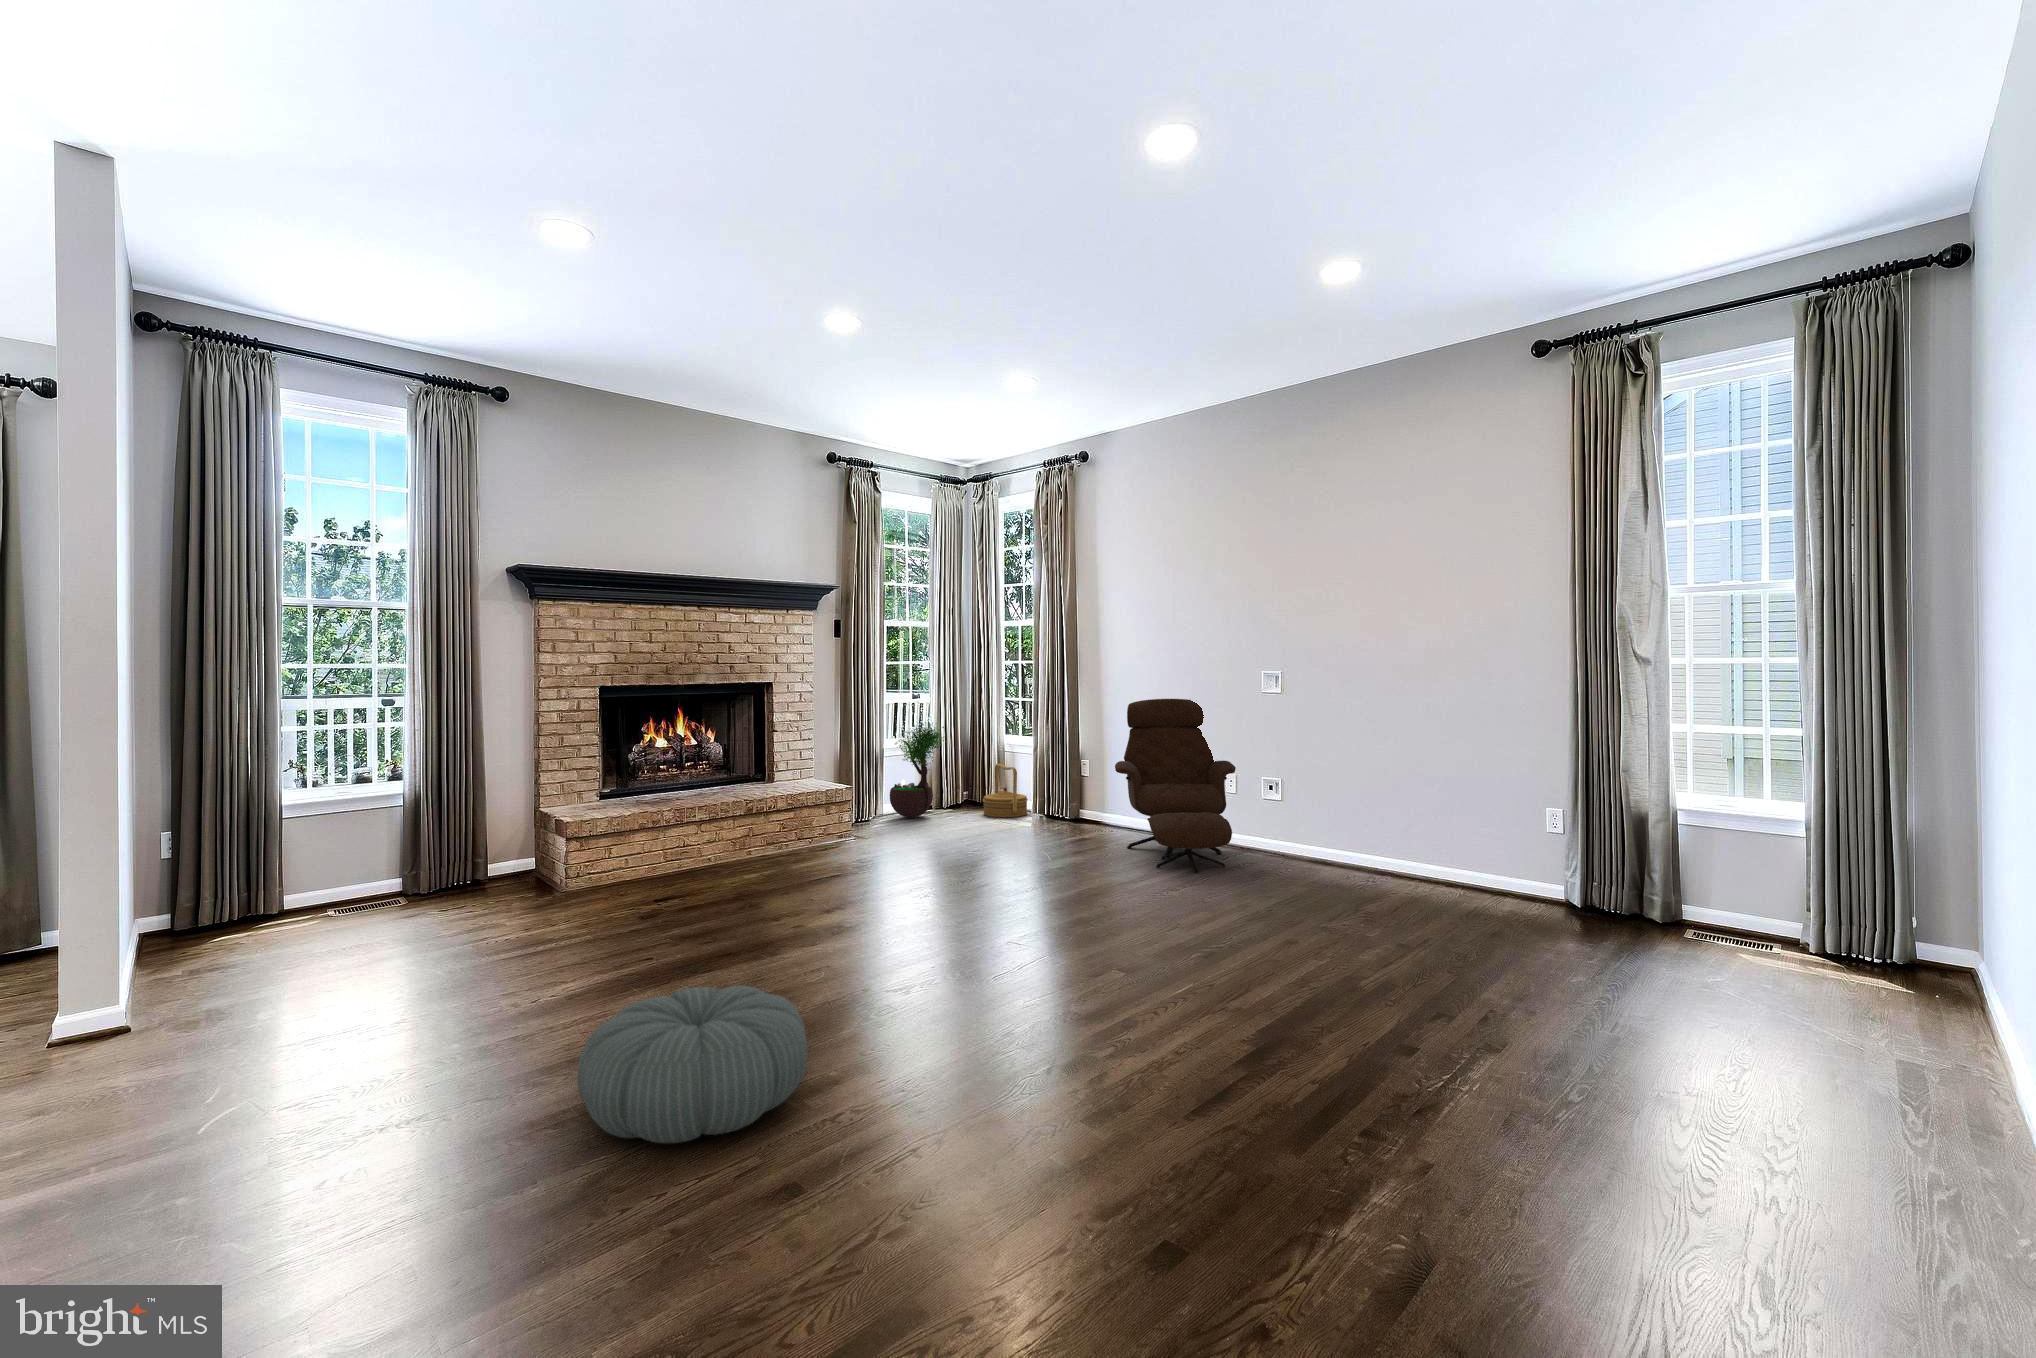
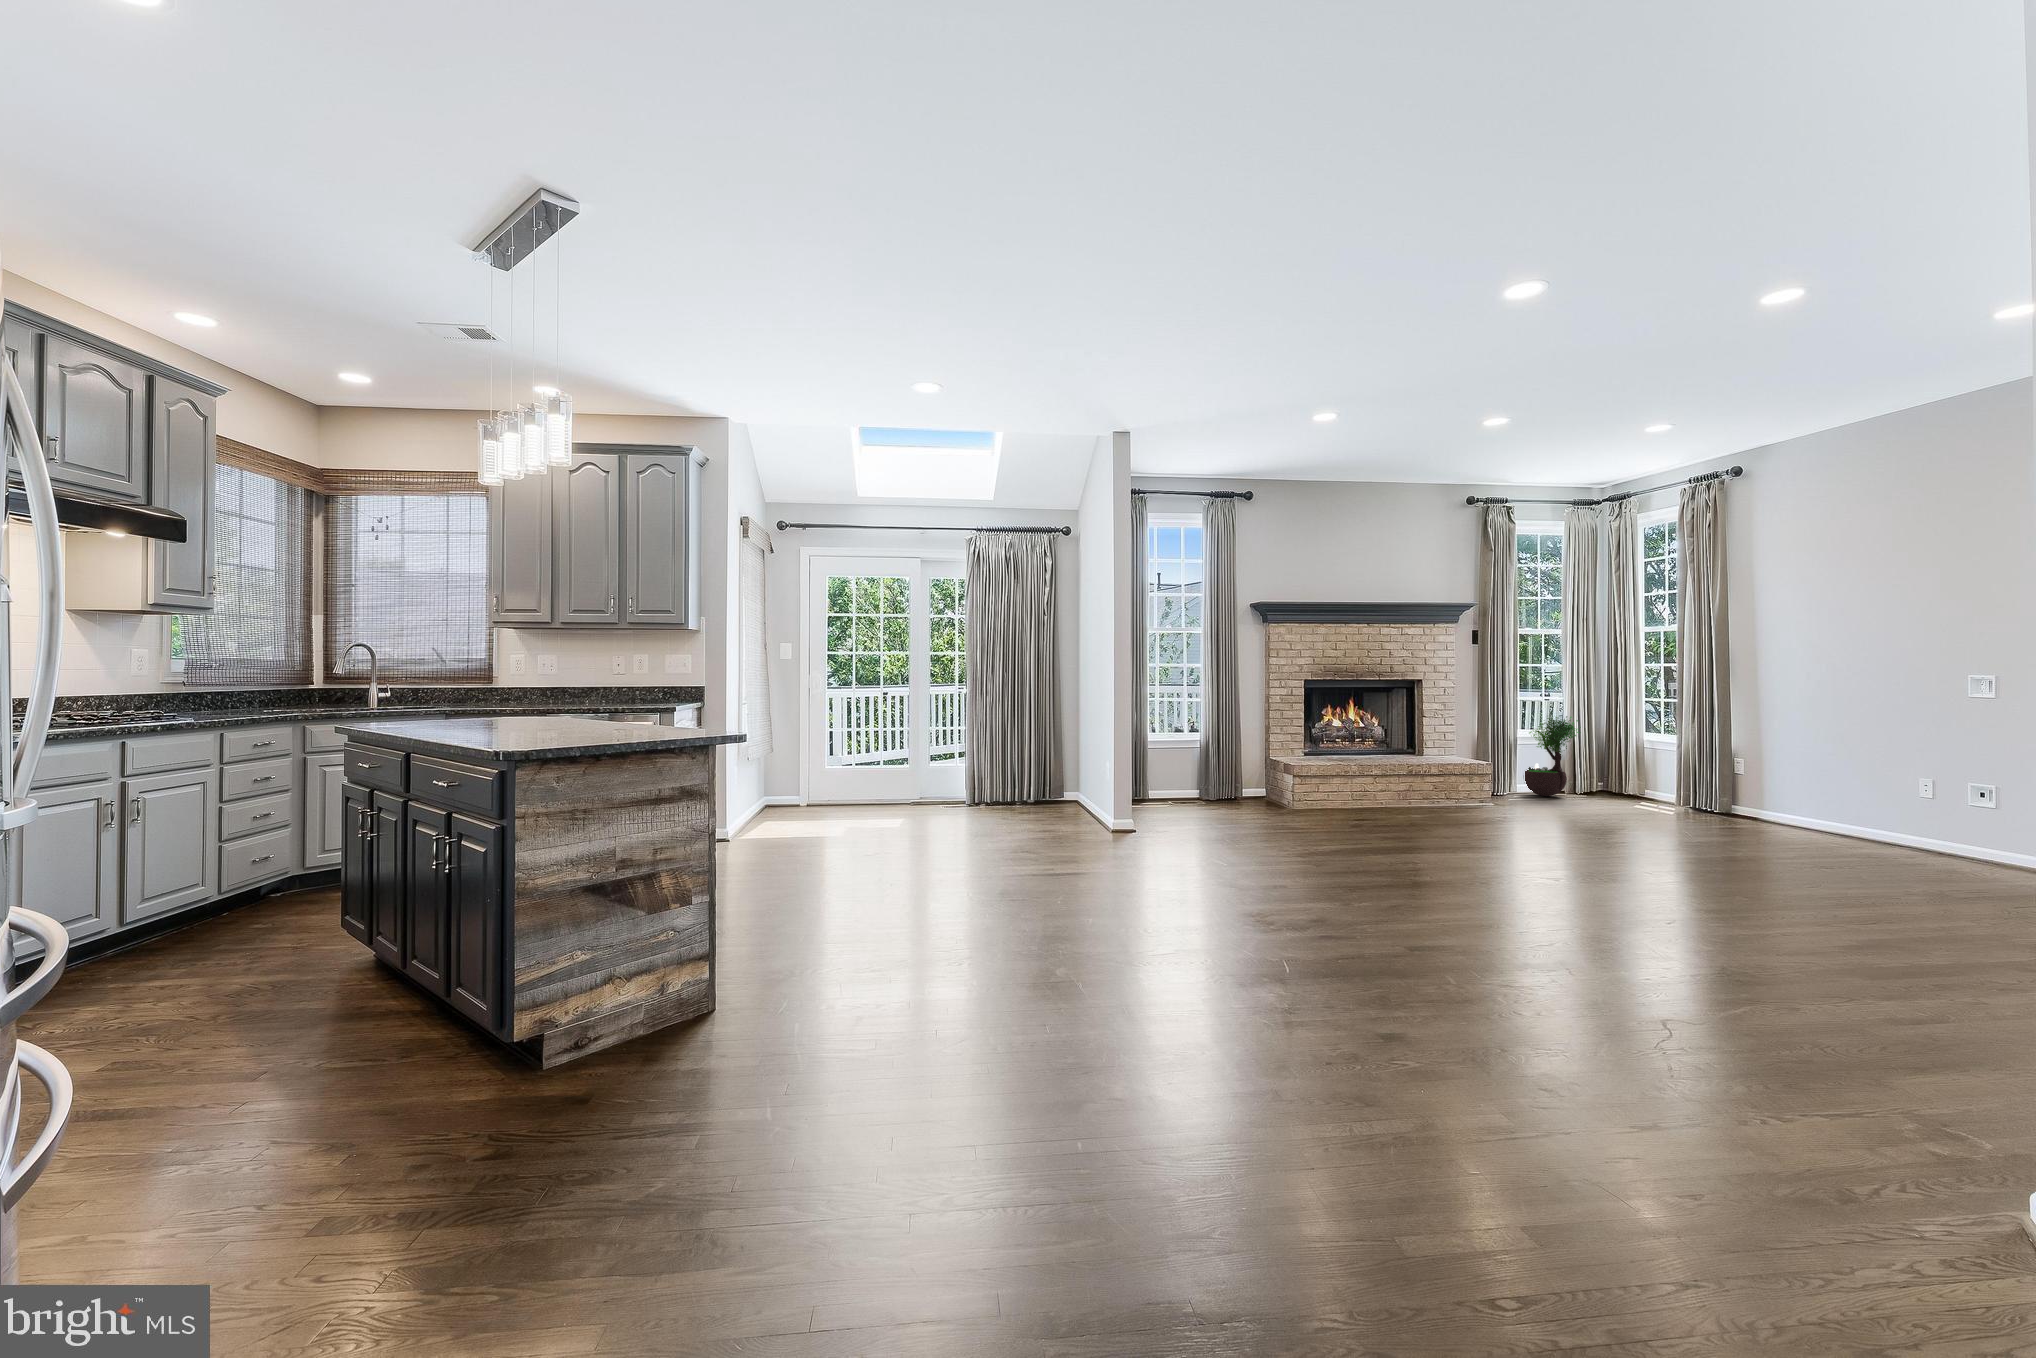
lounge chair: present [1115,699,1236,873] -> none [1772,697,1934,856]
woven basket: present [983,764,1028,817] -> none [1619,756,1670,804]
pouf: present [577,986,808,1143] -> none [1374,838,1507,906]

